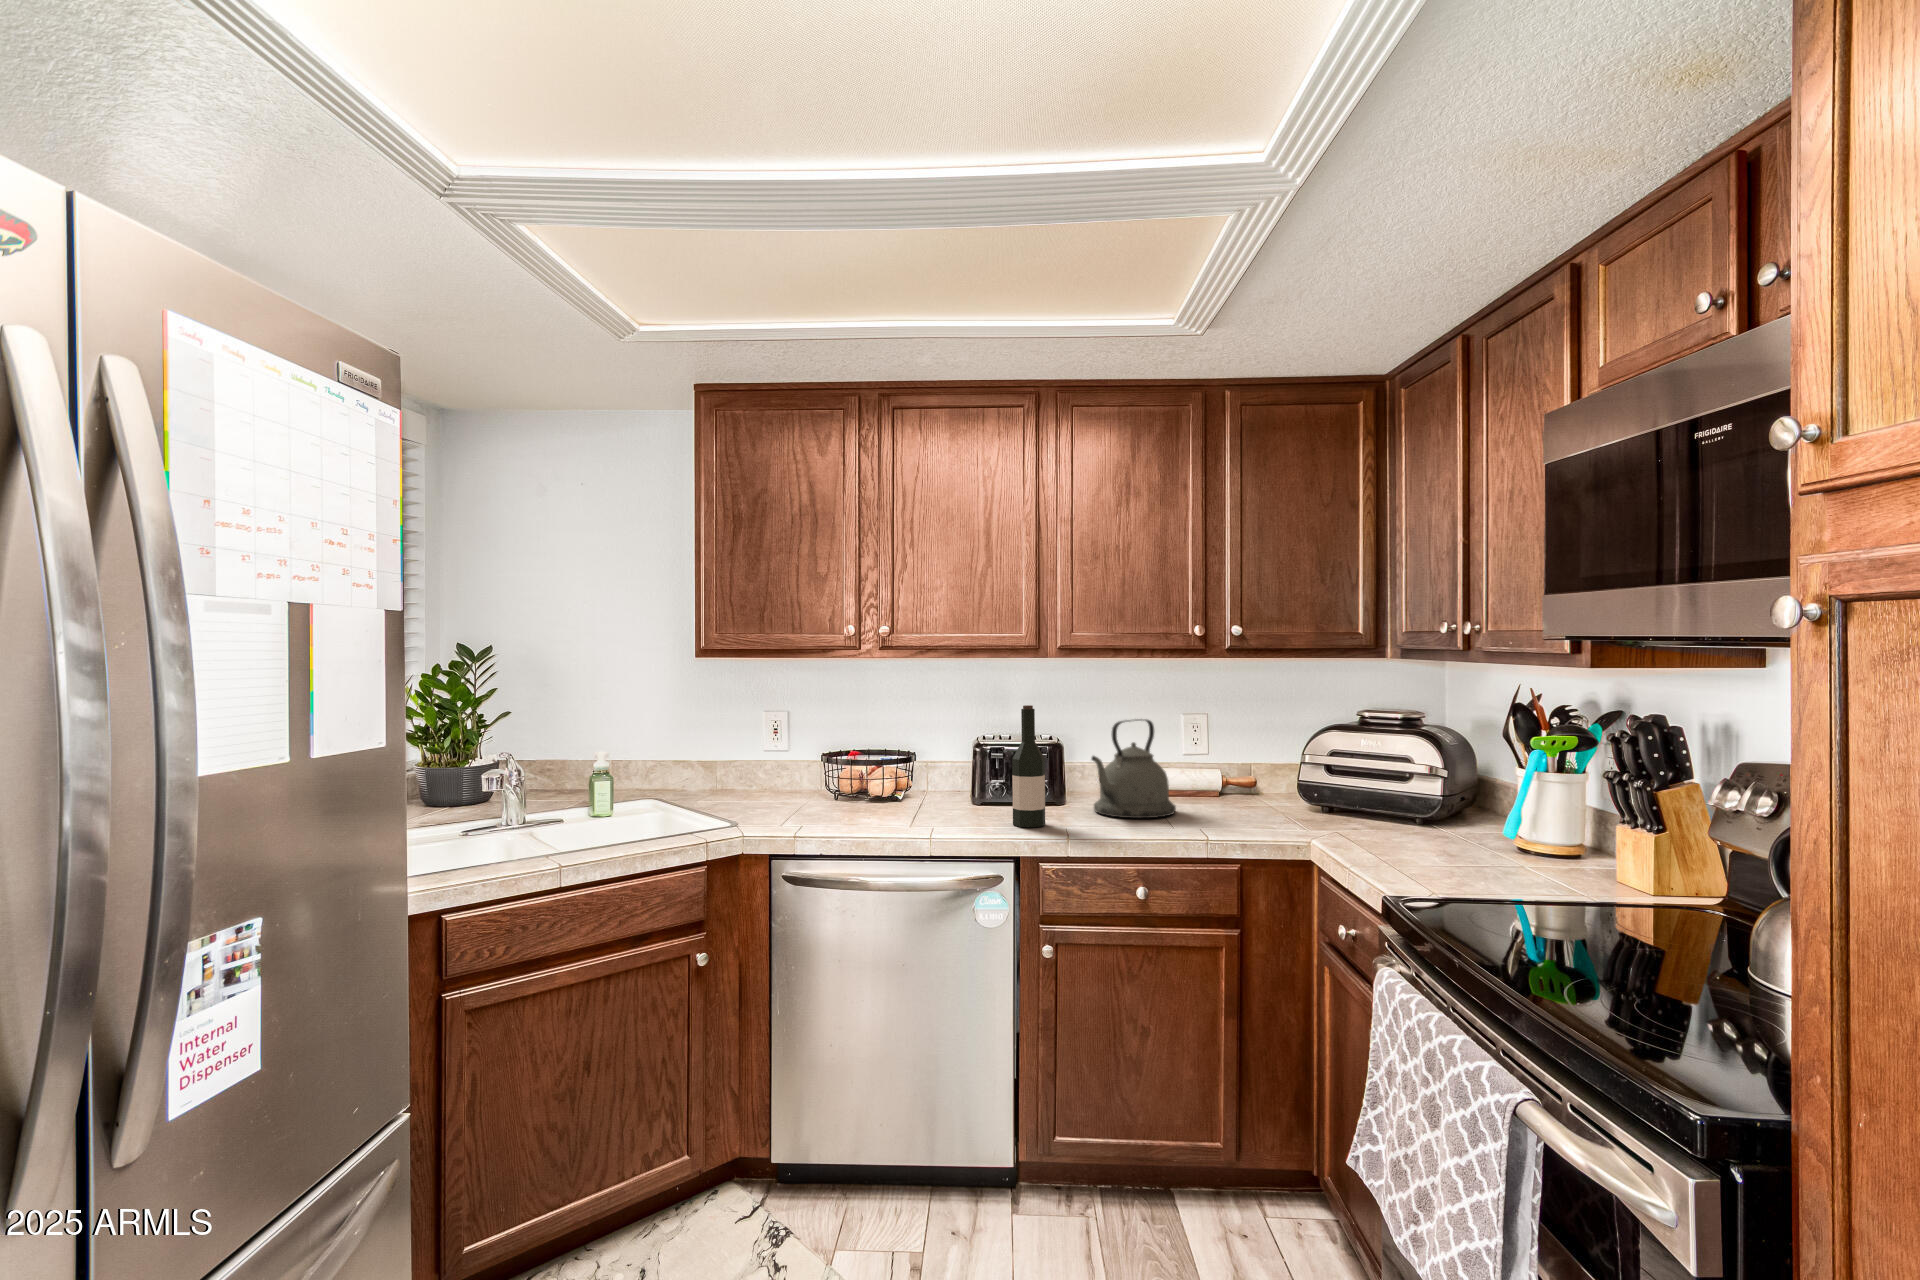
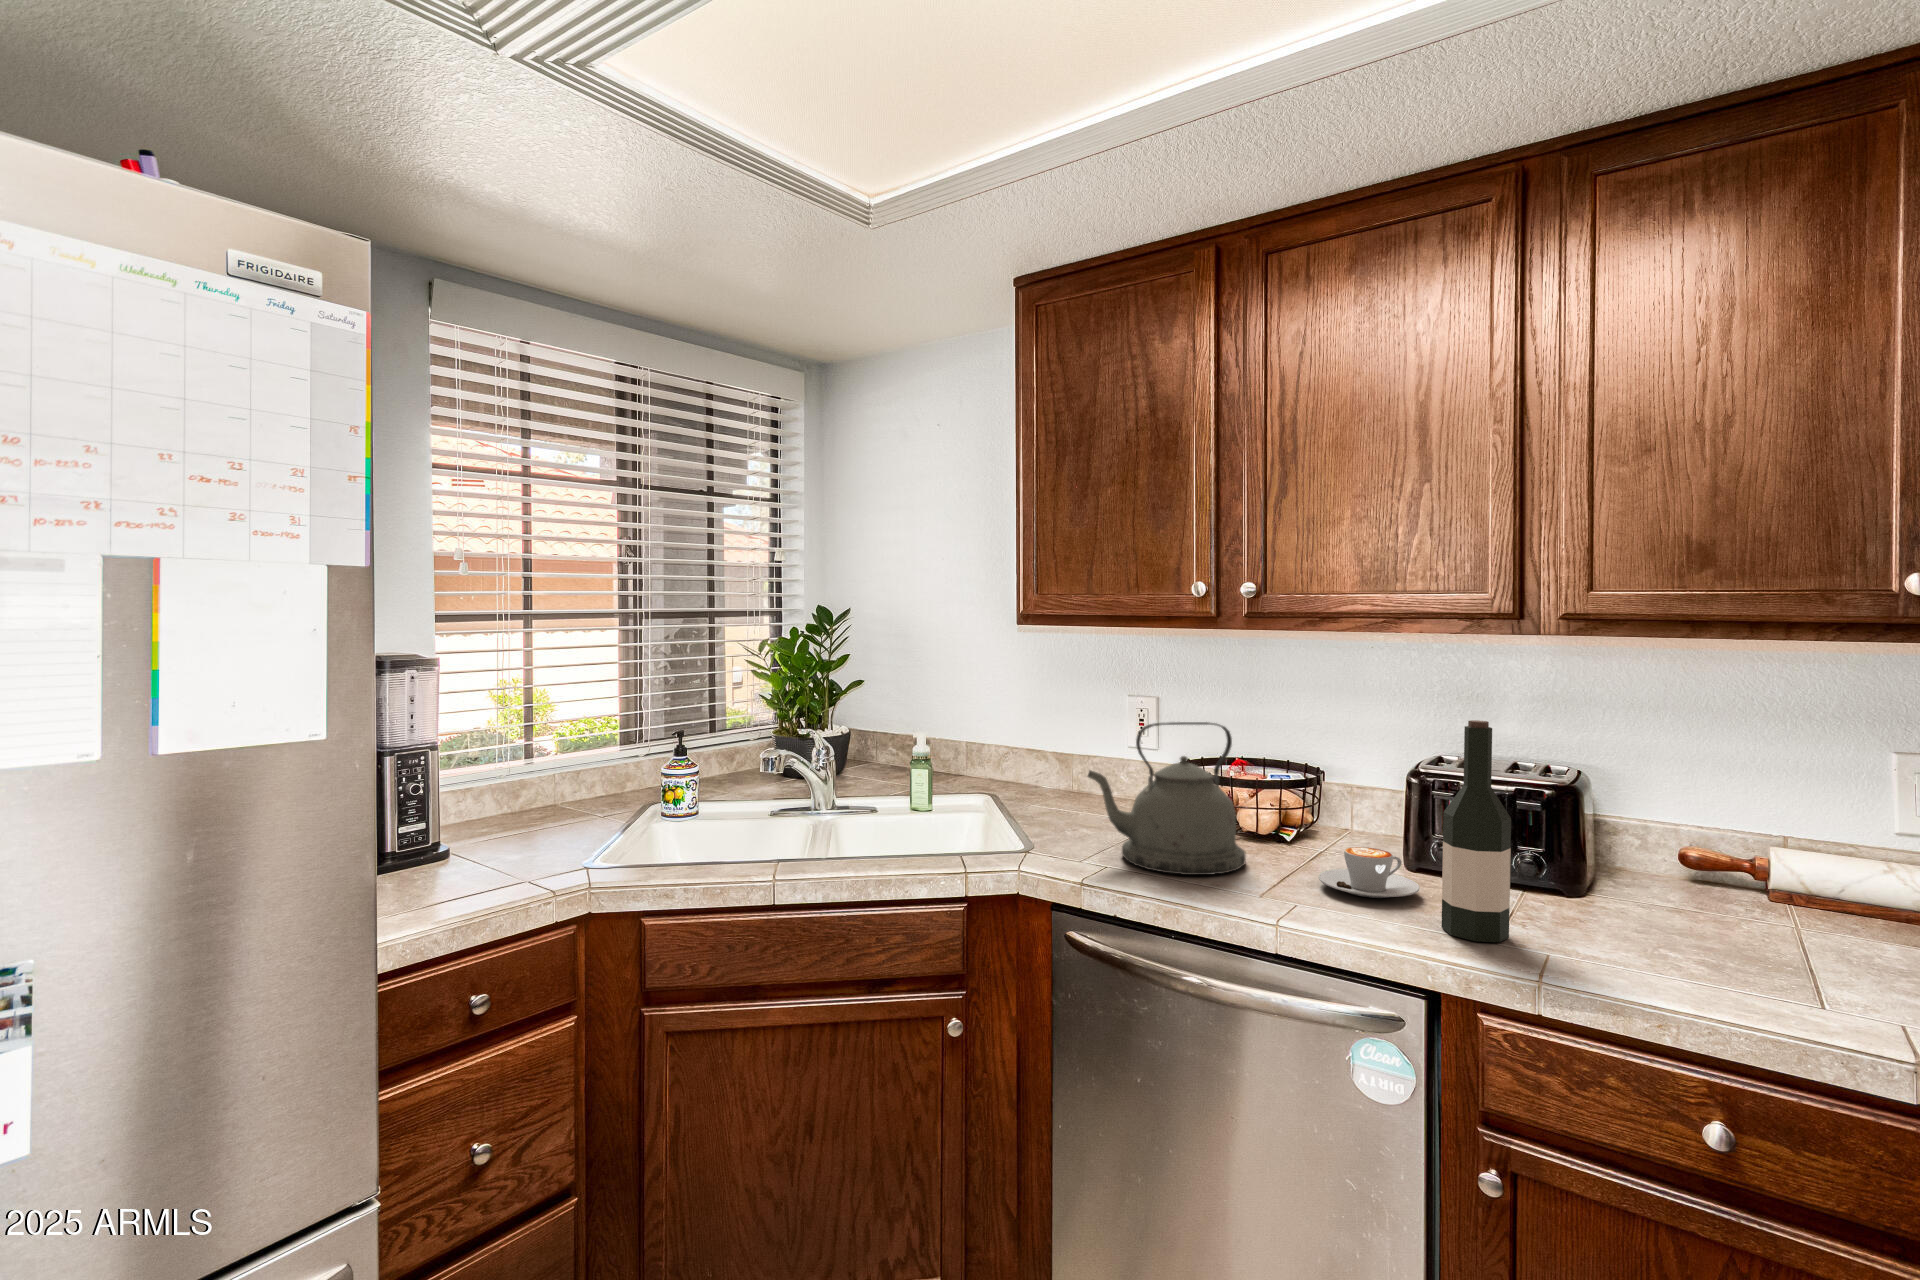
kettle: present [1092,719,1176,818] -> present [1088,722,1246,875]
coffee cup: none [936,790,992,818] -> present [1318,847,1420,898]

